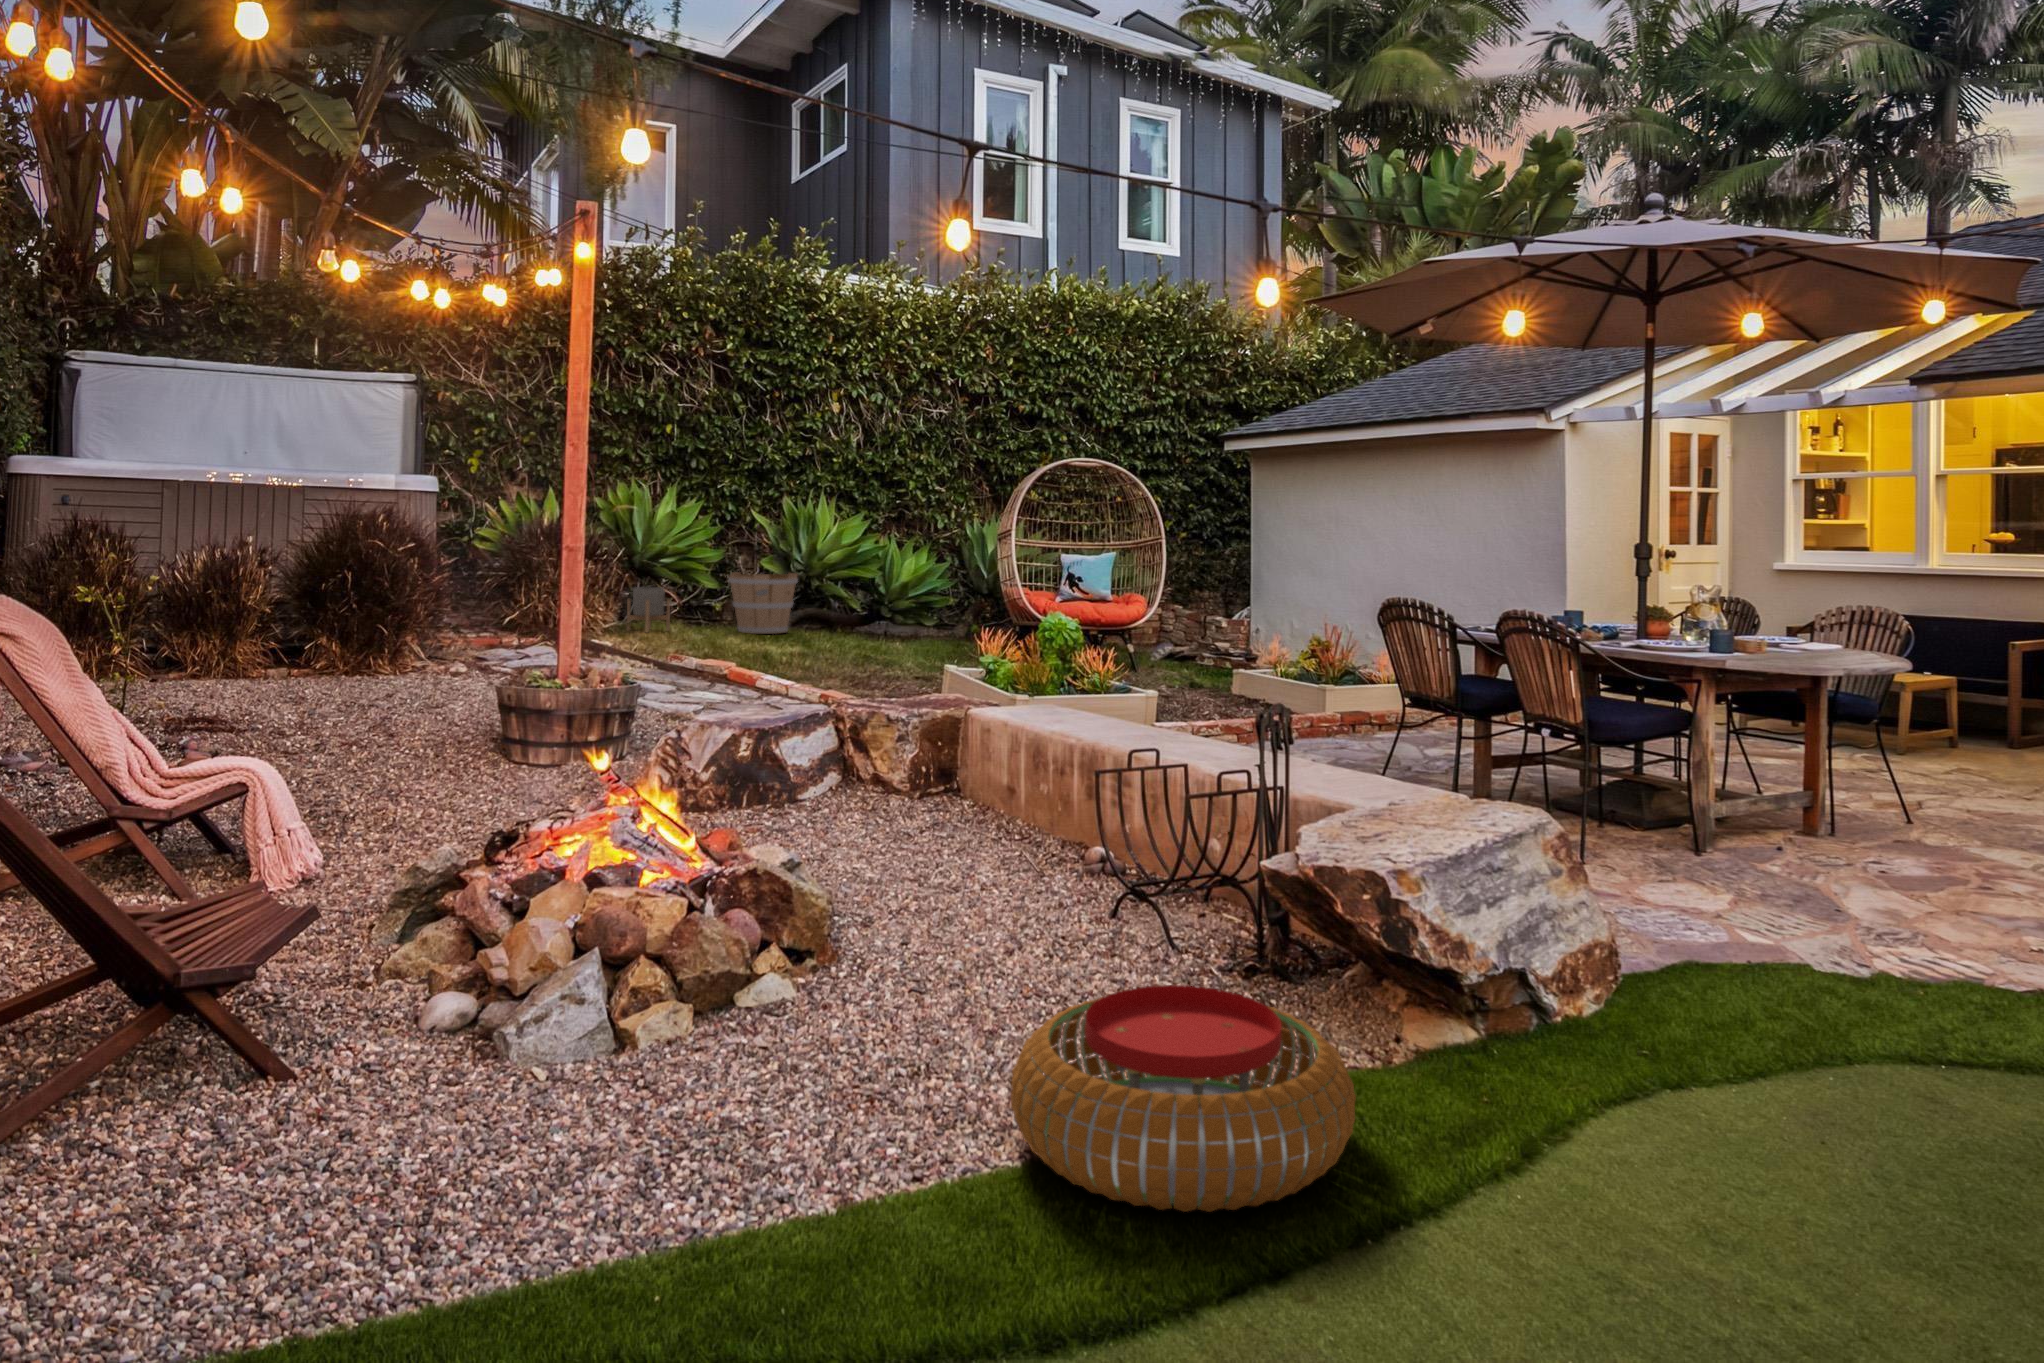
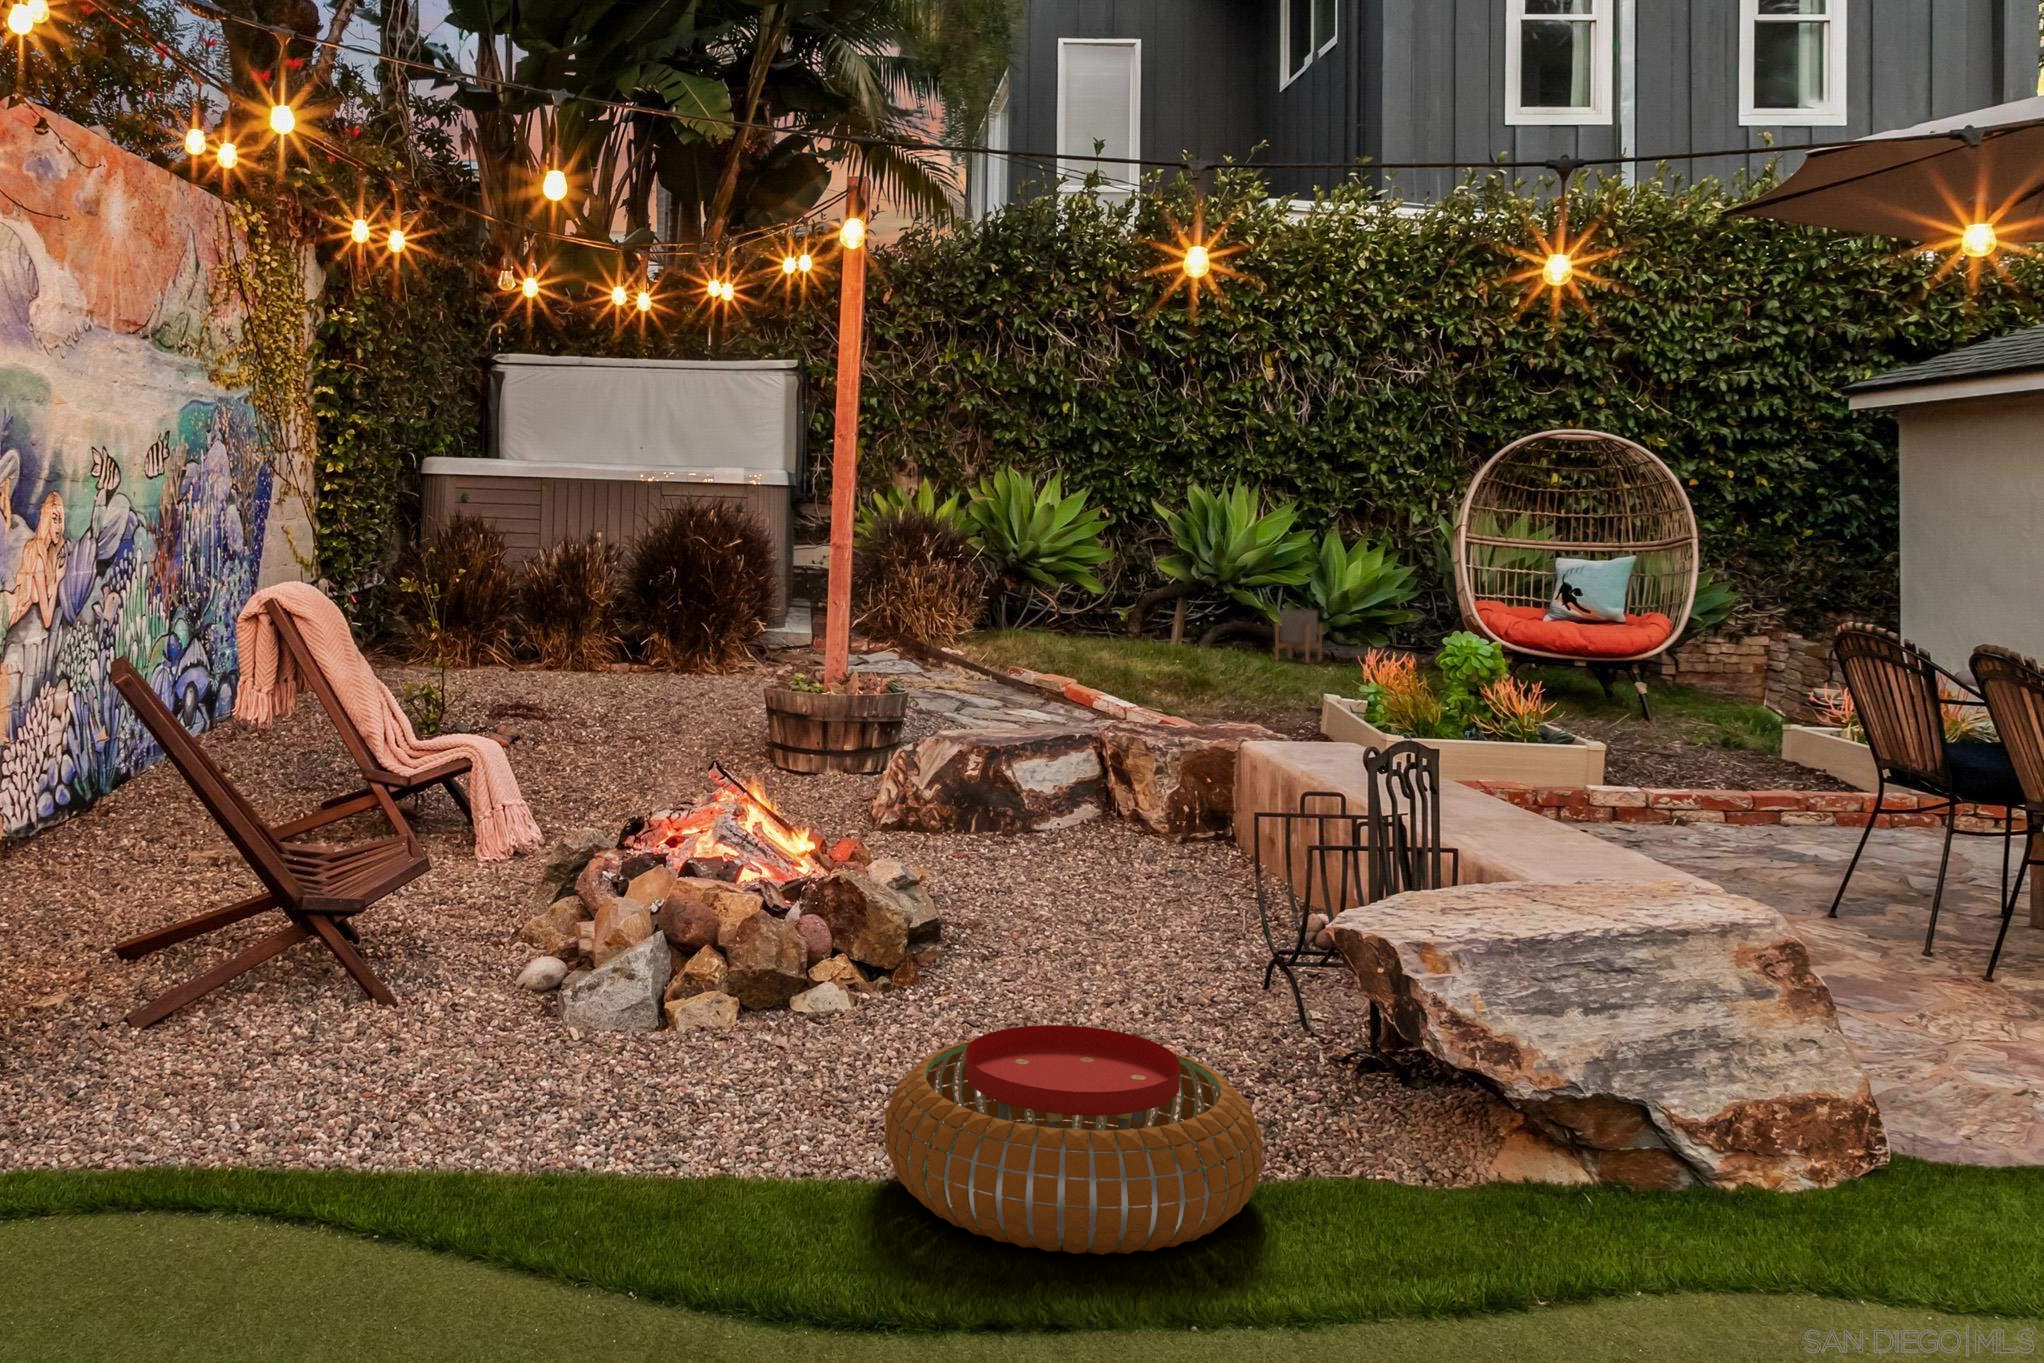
wooden bucket: present [729,572,798,634] -> none [1122,578,1208,653]
planter: present [627,587,670,632] -> present [1275,609,1322,663]

